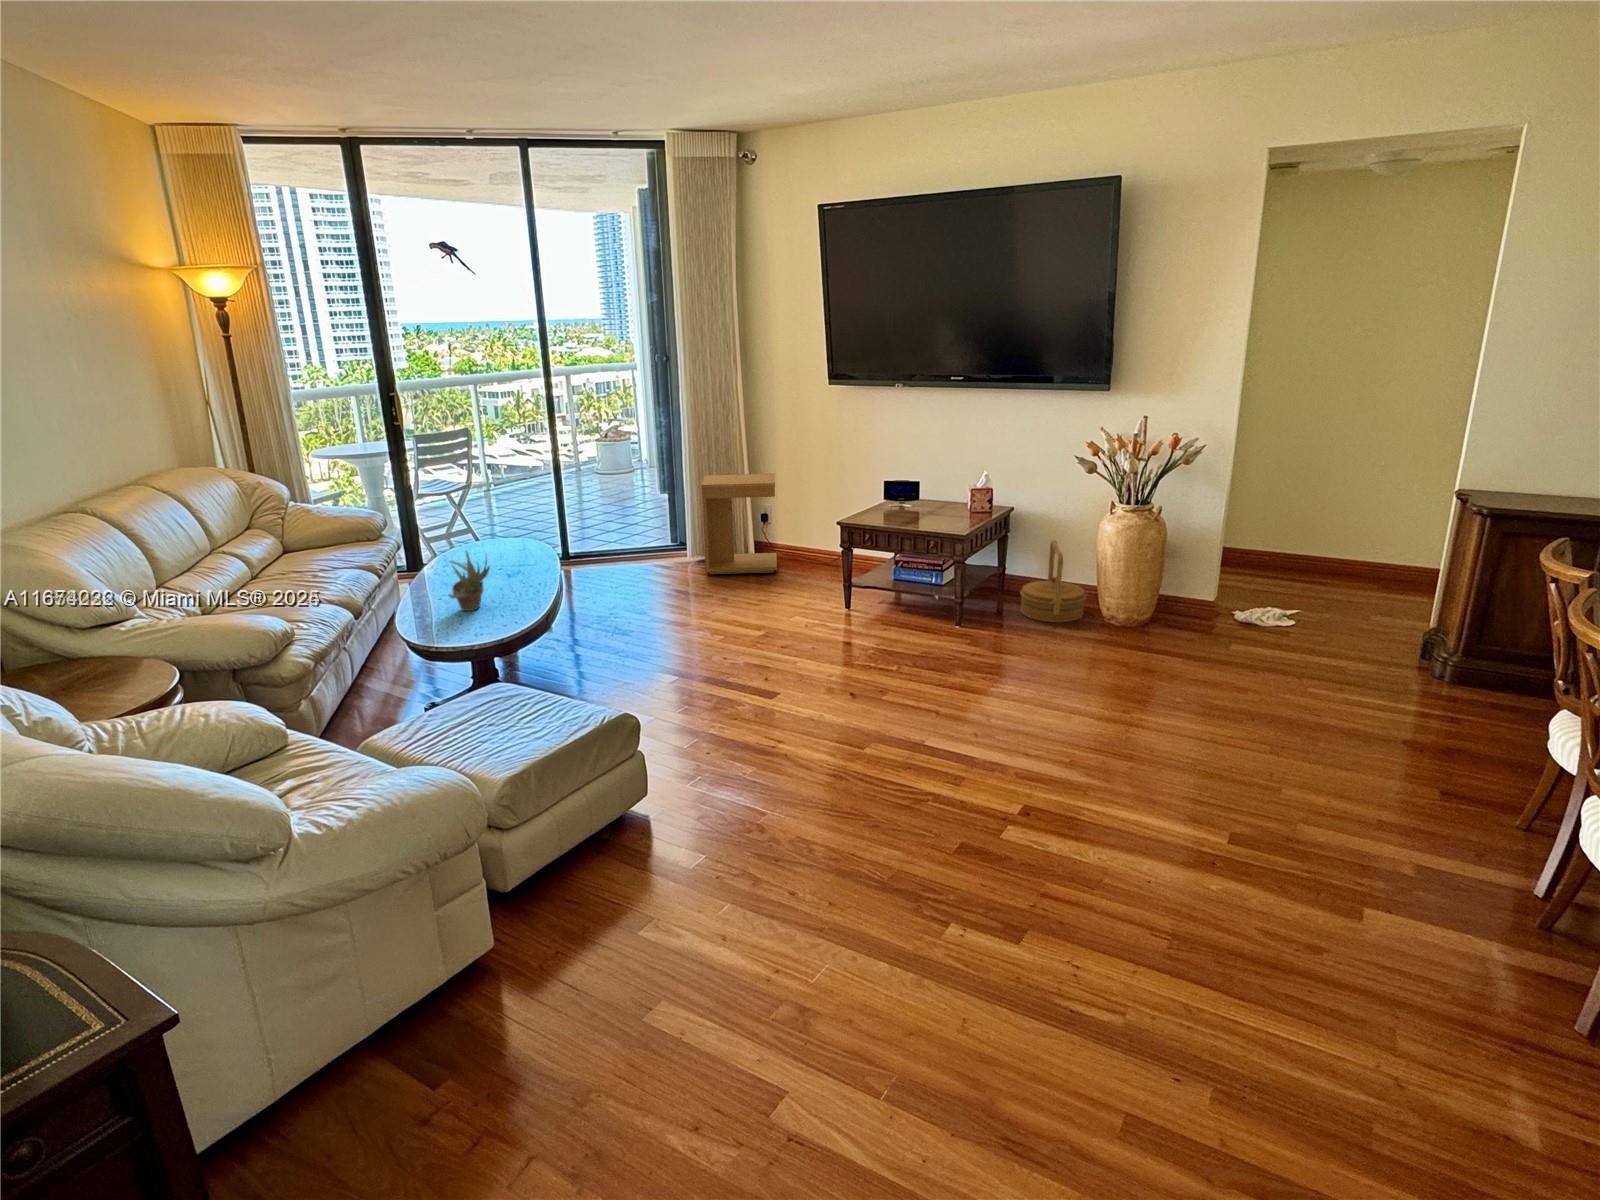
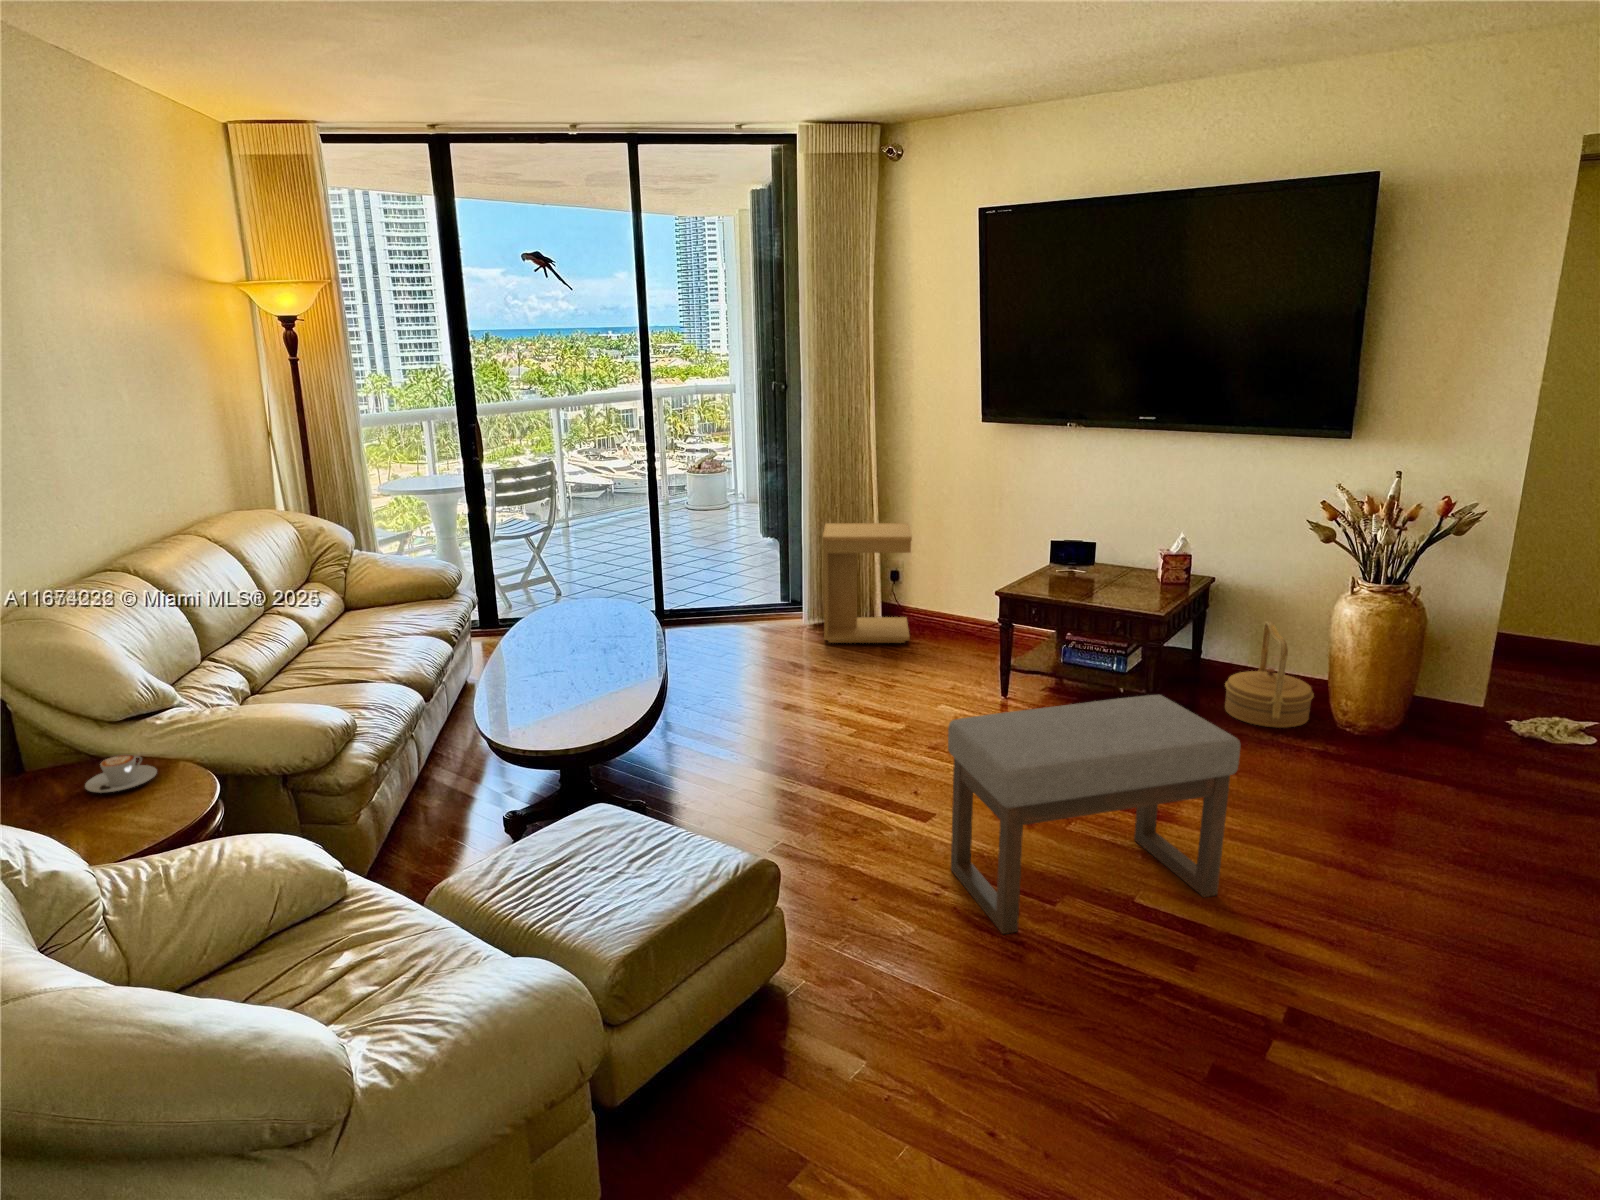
succulent plant: present [449,552,490,611] -> none [536,627,586,700]
ottoman: none [780,587,999,769] -> present [948,695,1241,934]
coffee cup: none [60,654,123,684] -> present [85,754,157,793]

